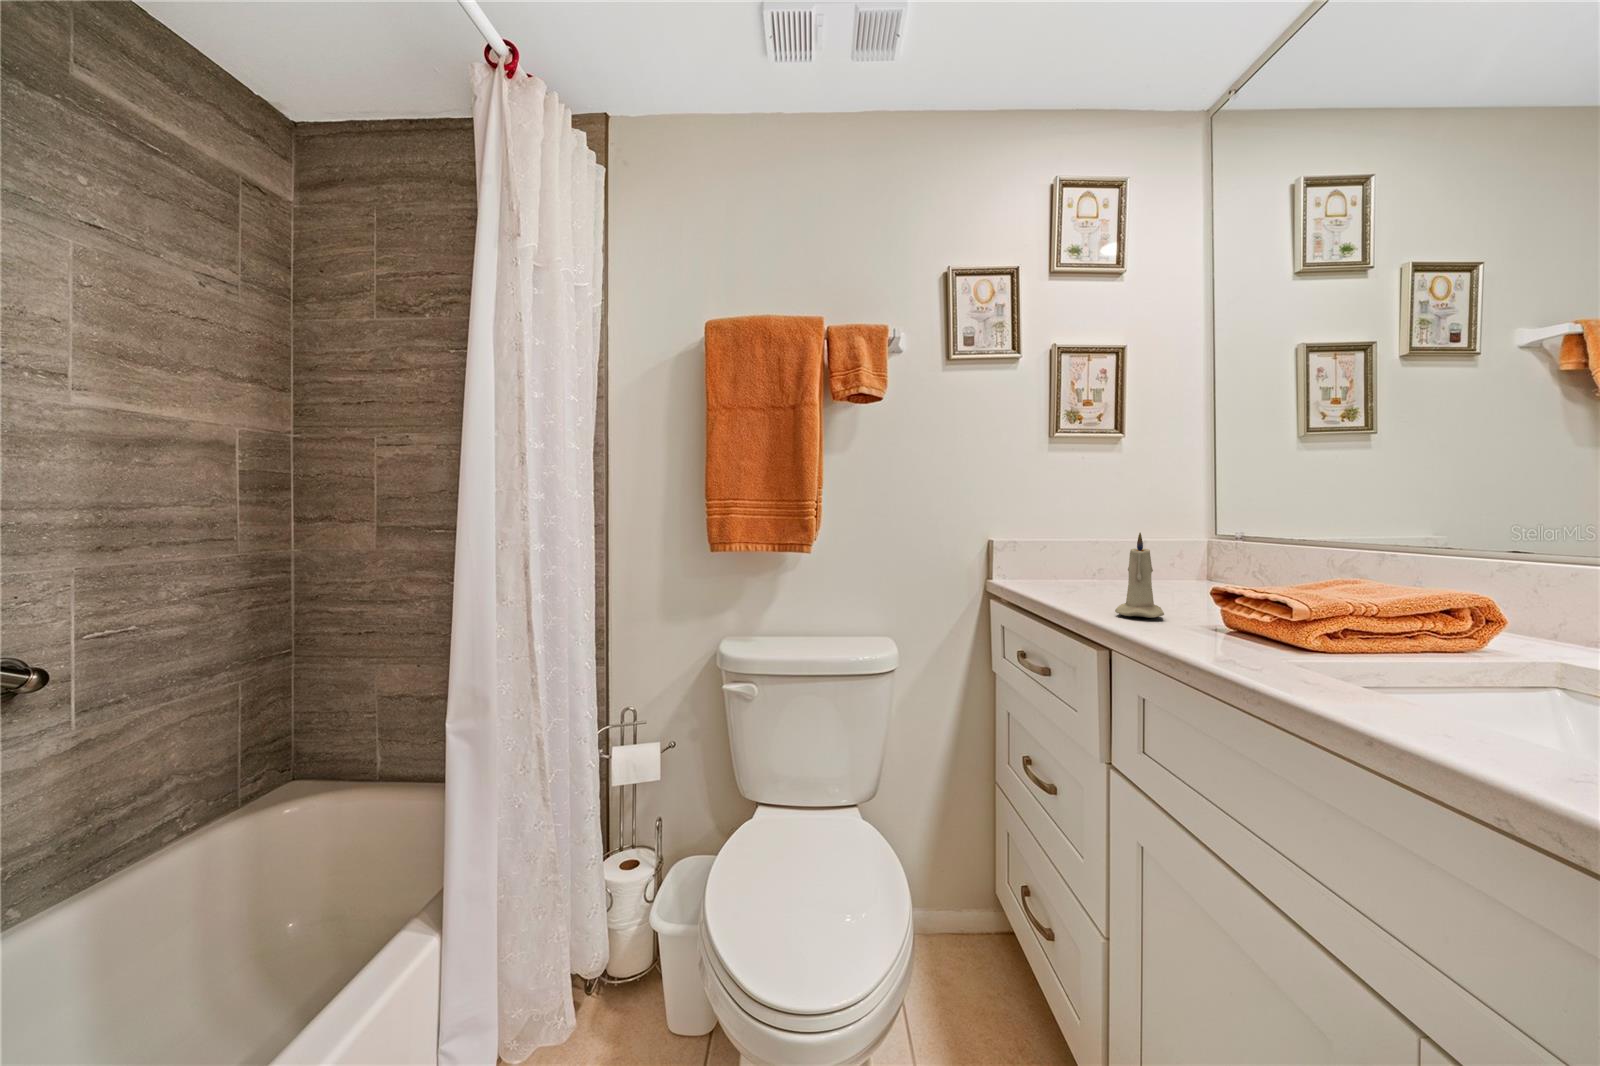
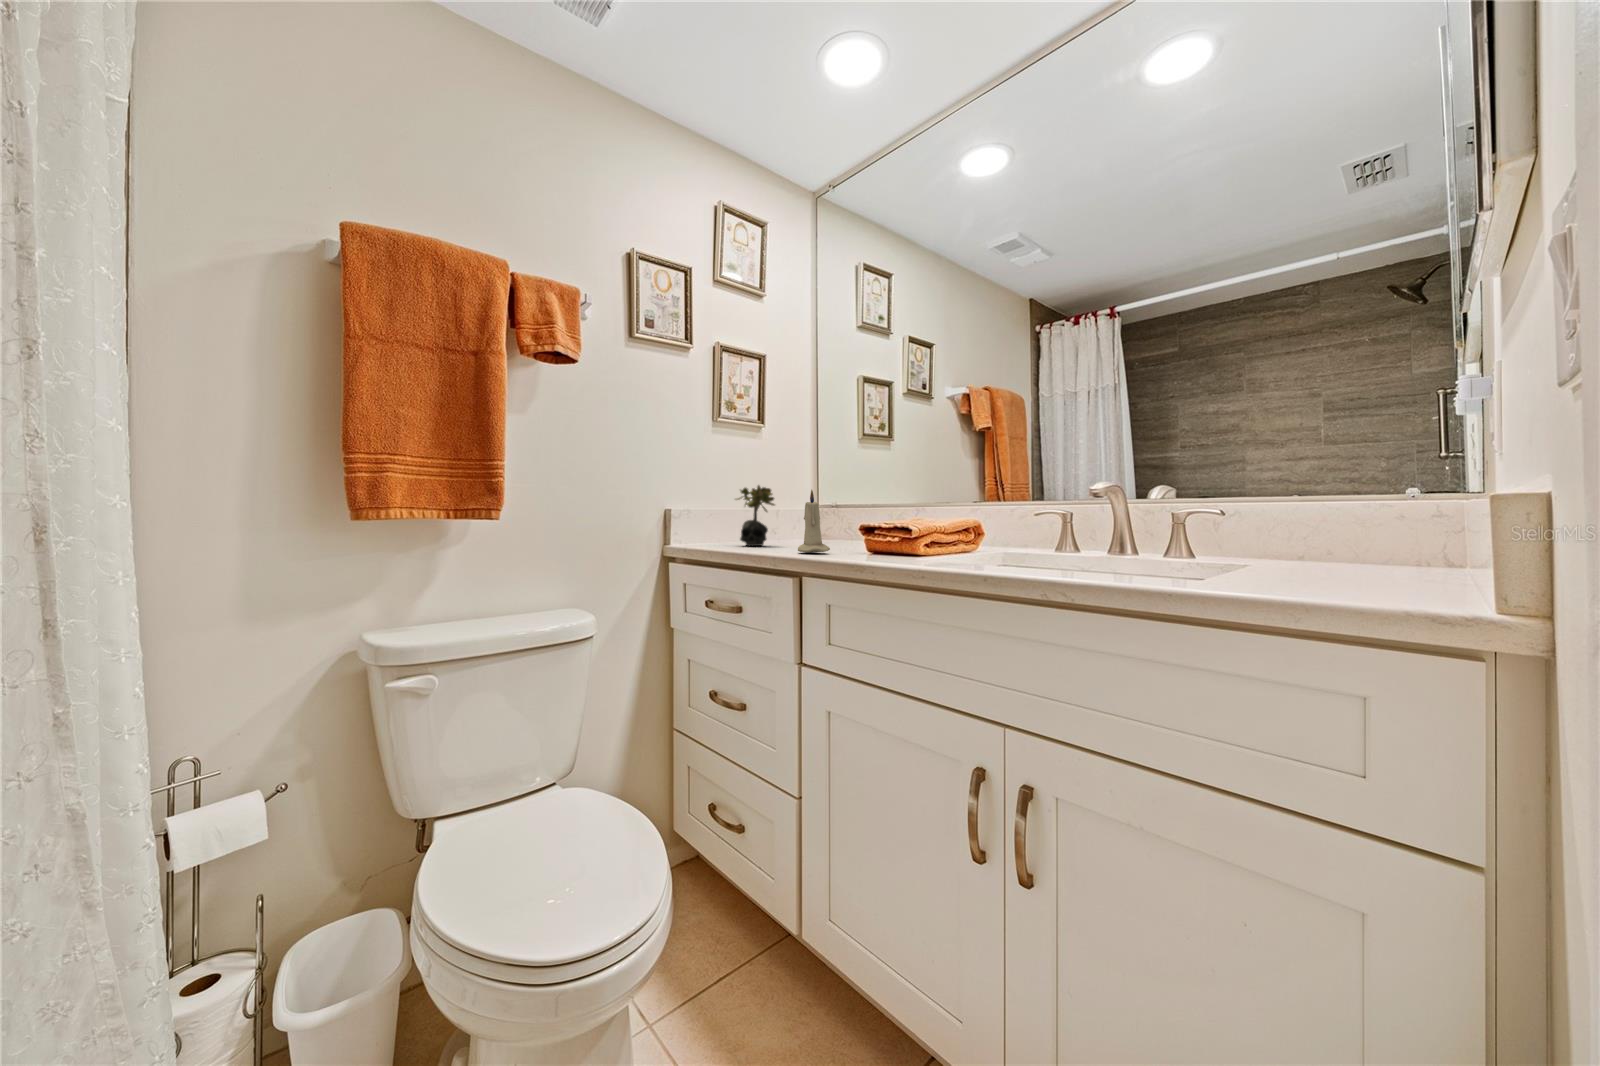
succulent plant: none [1064,513,1117,590] -> present [737,485,775,546]

